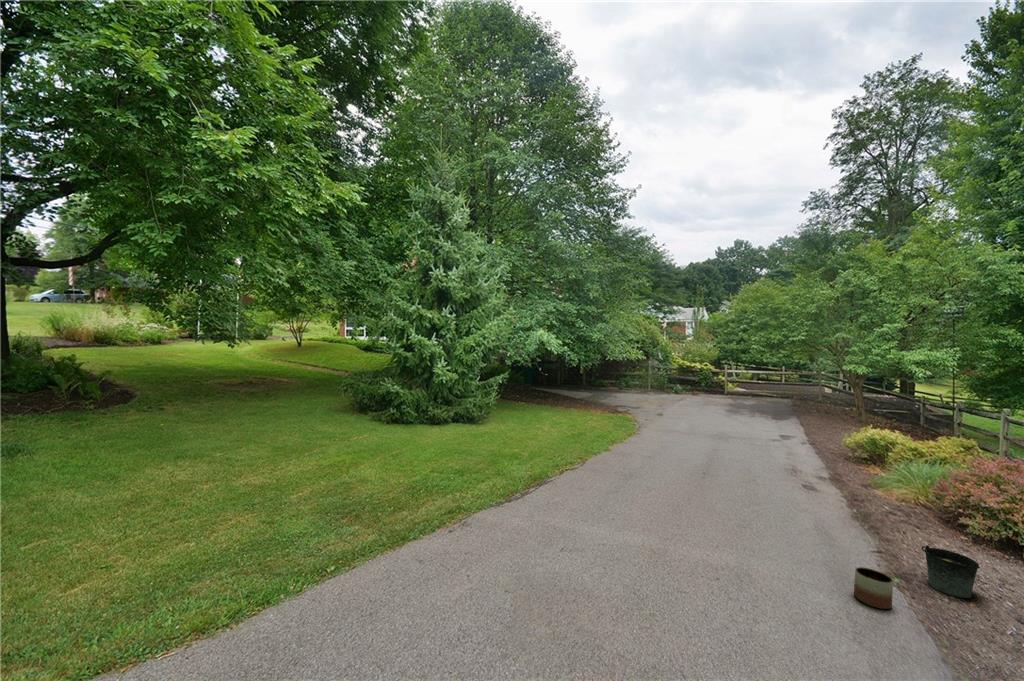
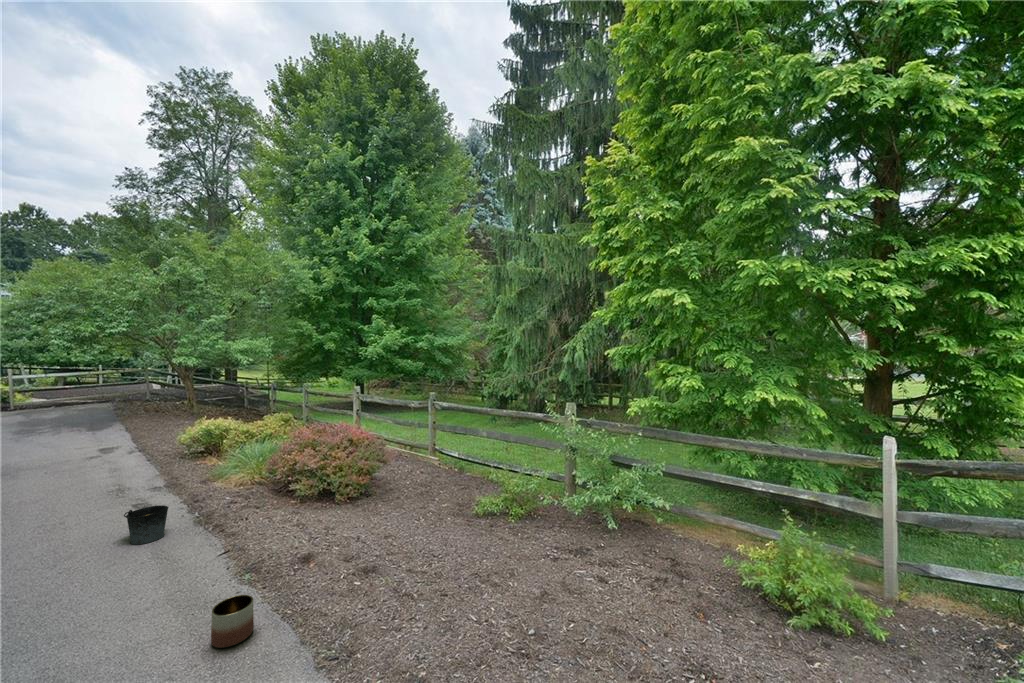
bucket: present [922,545,980,598] -> present [124,505,169,545]

